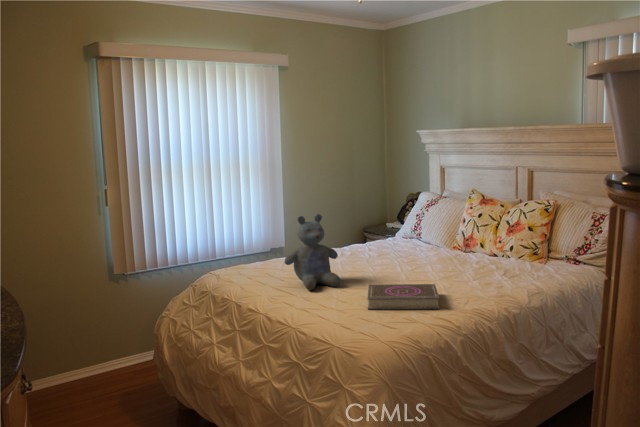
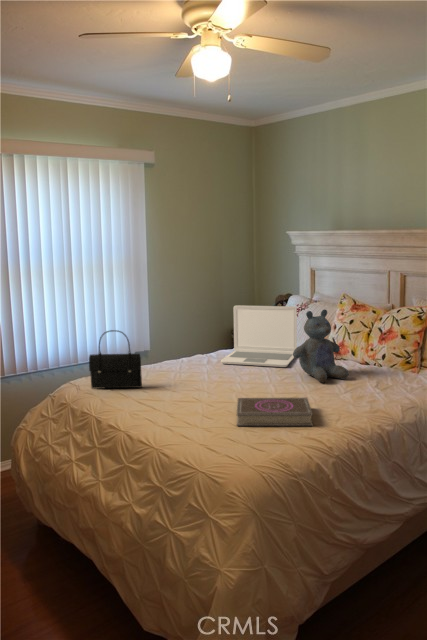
laptop: none [353,201,427,259] -> present [221,305,297,367]
stuffed bear: present [284,214,340,290] -> present [293,309,349,382]
handbag: none [228,223,278,279] -> present [89,330,142,388]

